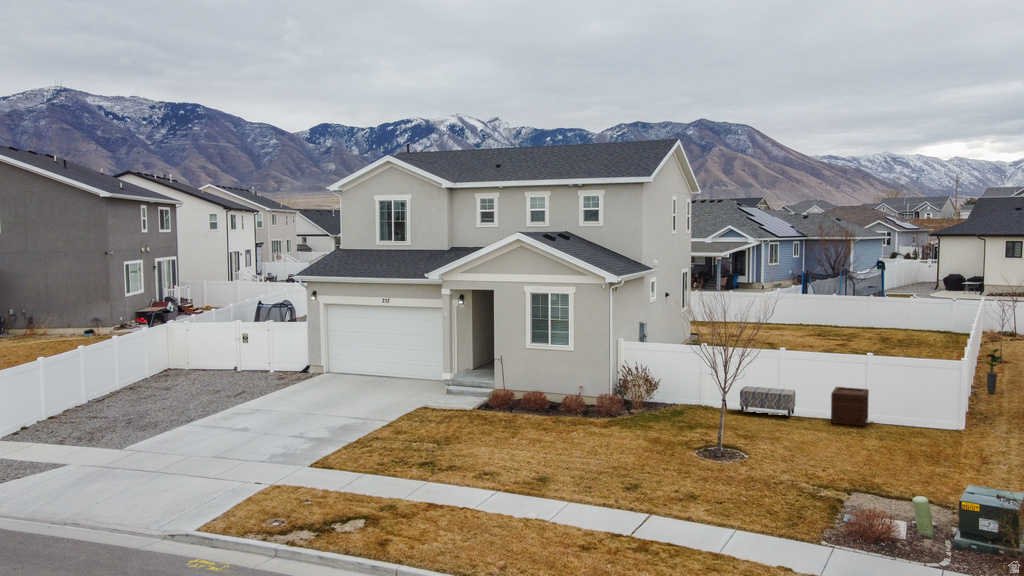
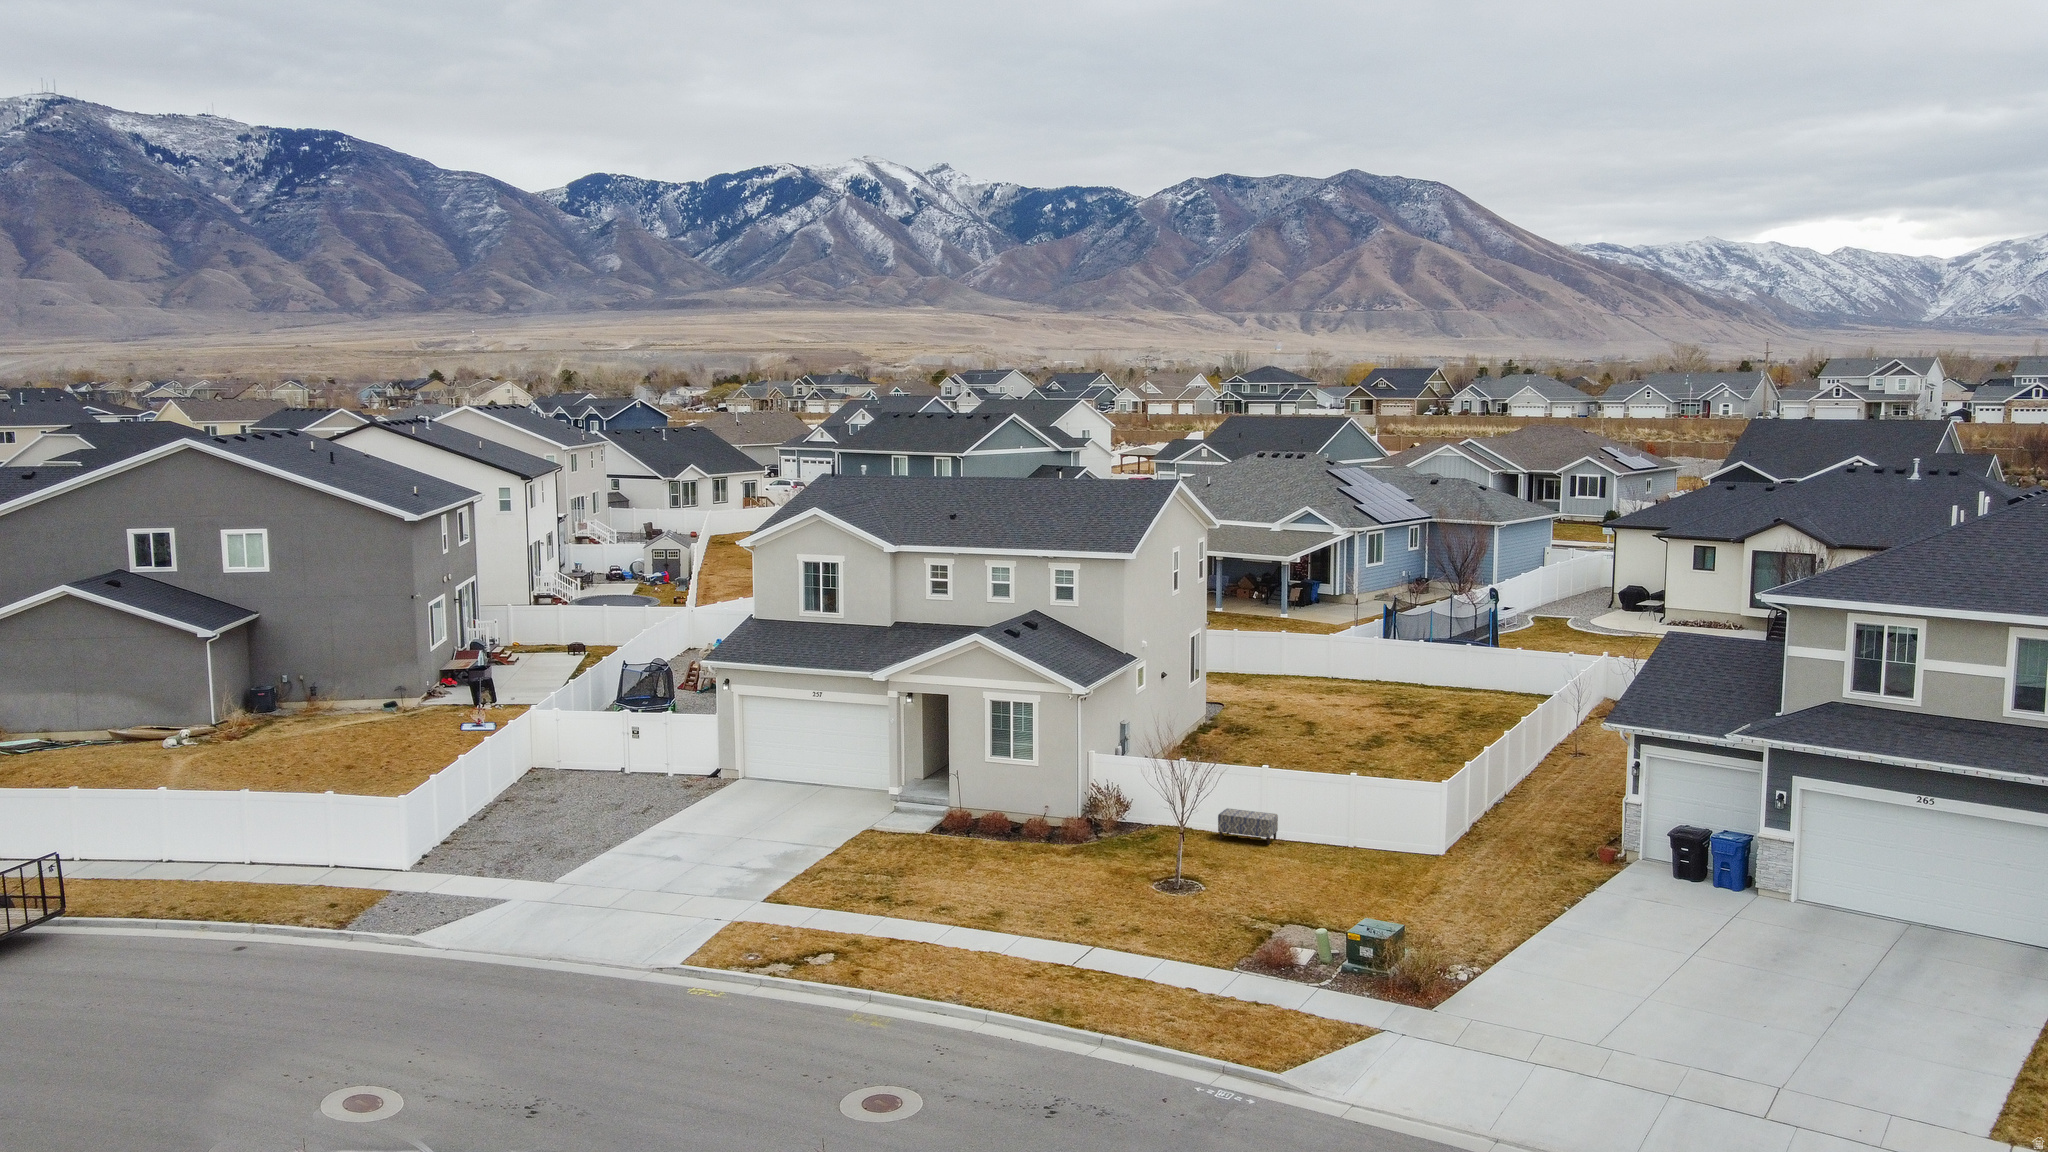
potted plant: present [985,349,1001,394] -> none [1497,761,1521,813]
wooden crate: present [831,387,869,426] -> none [1309,811,1351,855]

